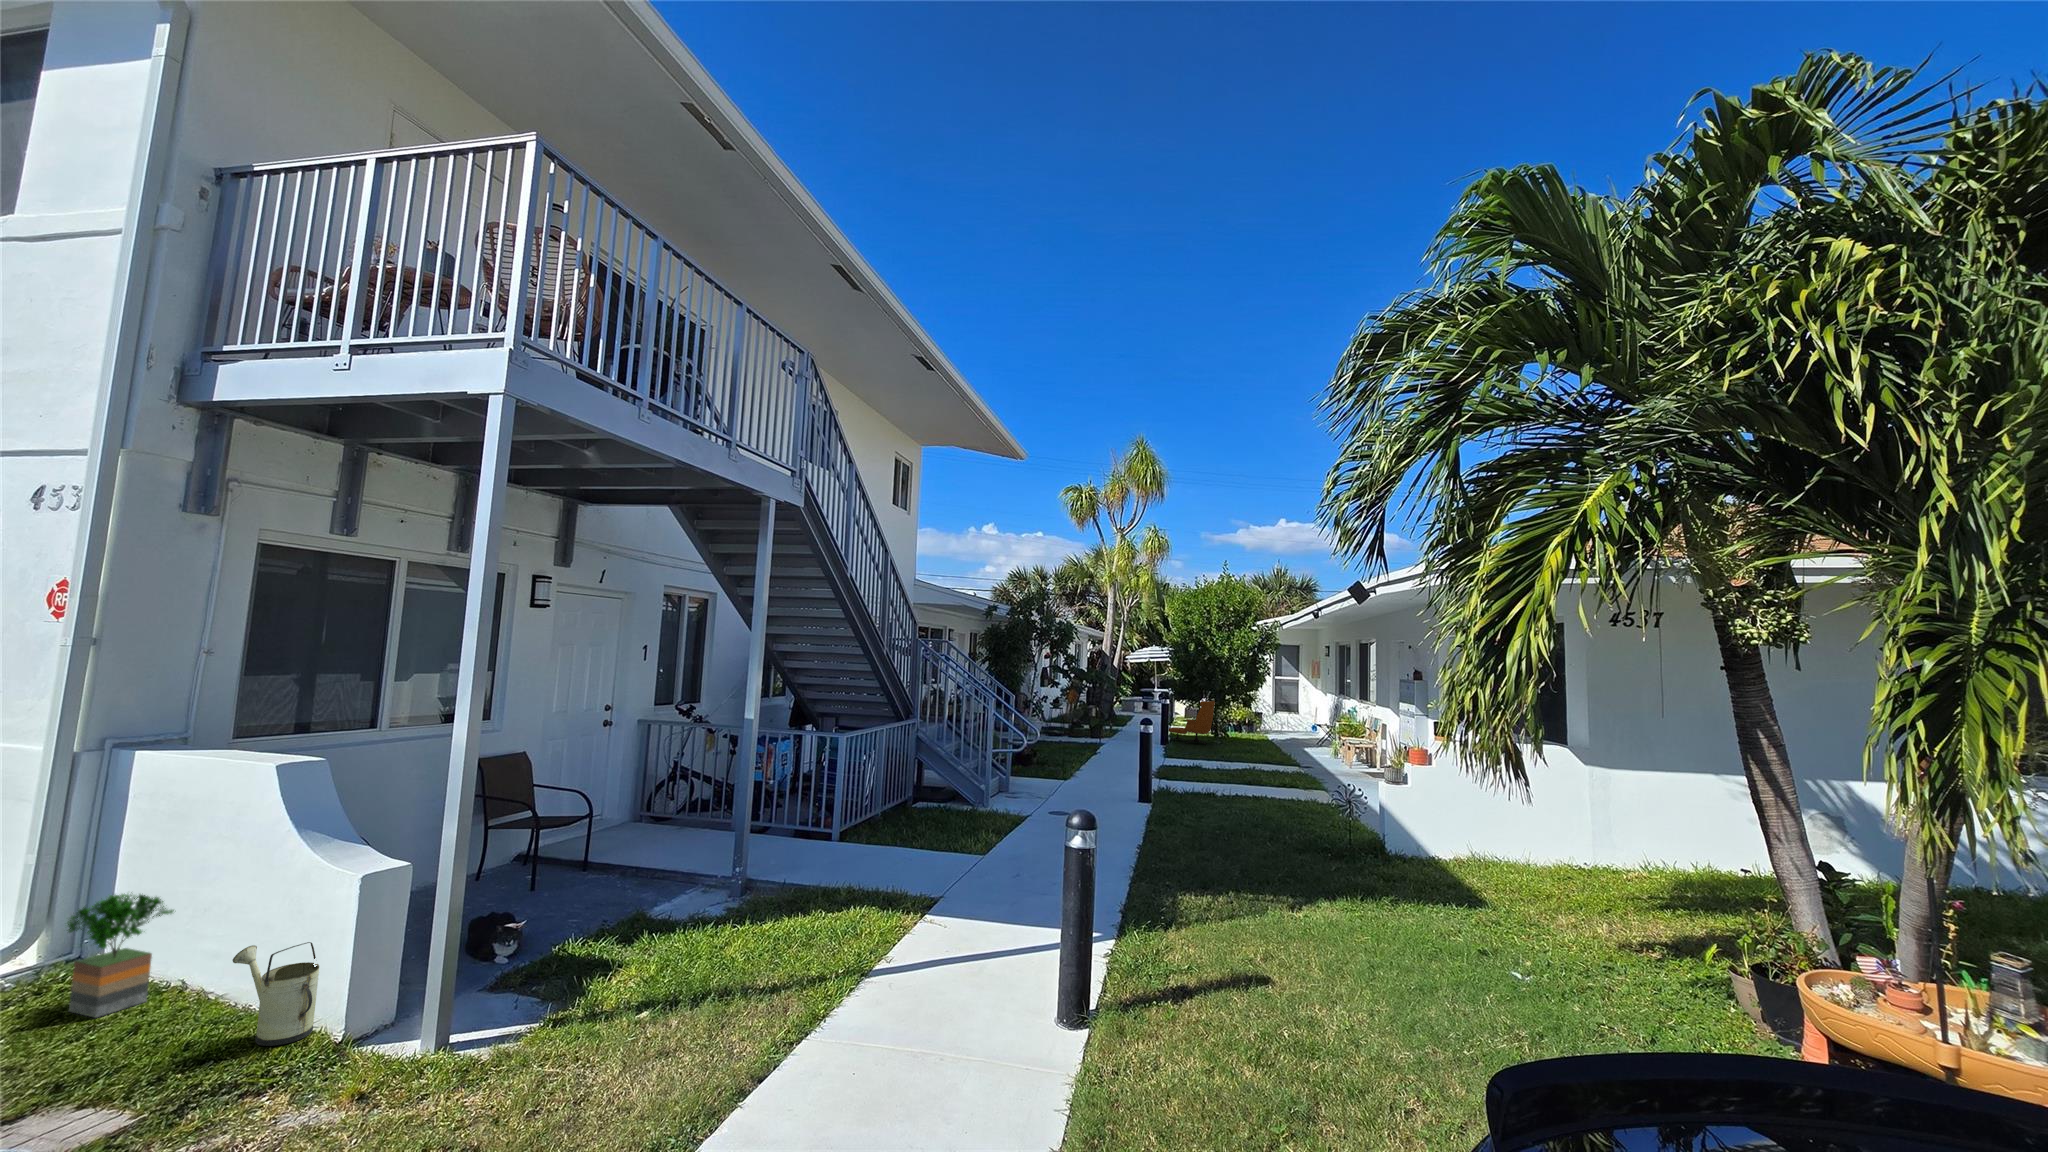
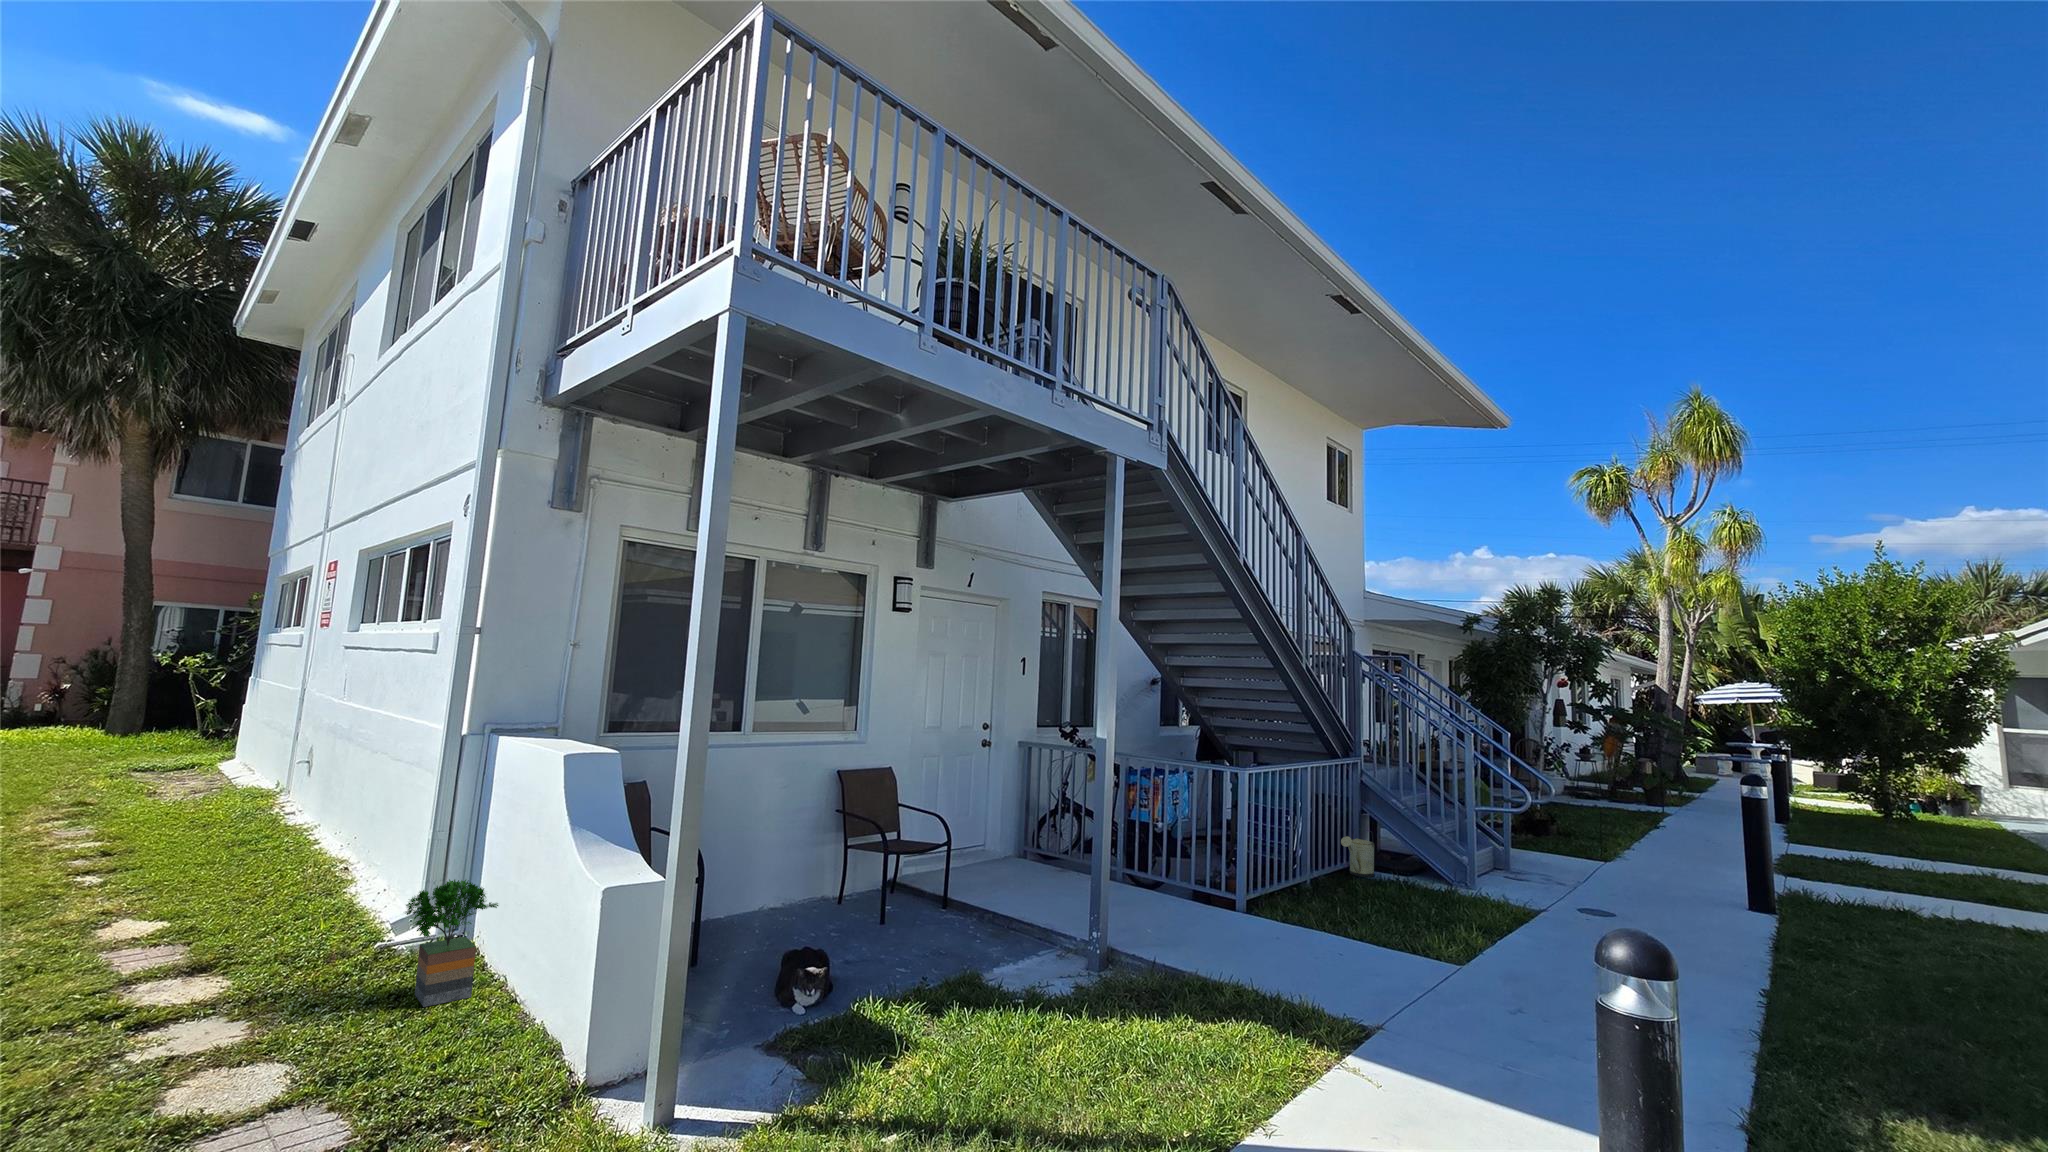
lounge chair: present [1168,701,1215,745] -> none [1785,757,1875,826]
watering can: present [233,942,319,1046] -> present [1341,834,1374,877]

